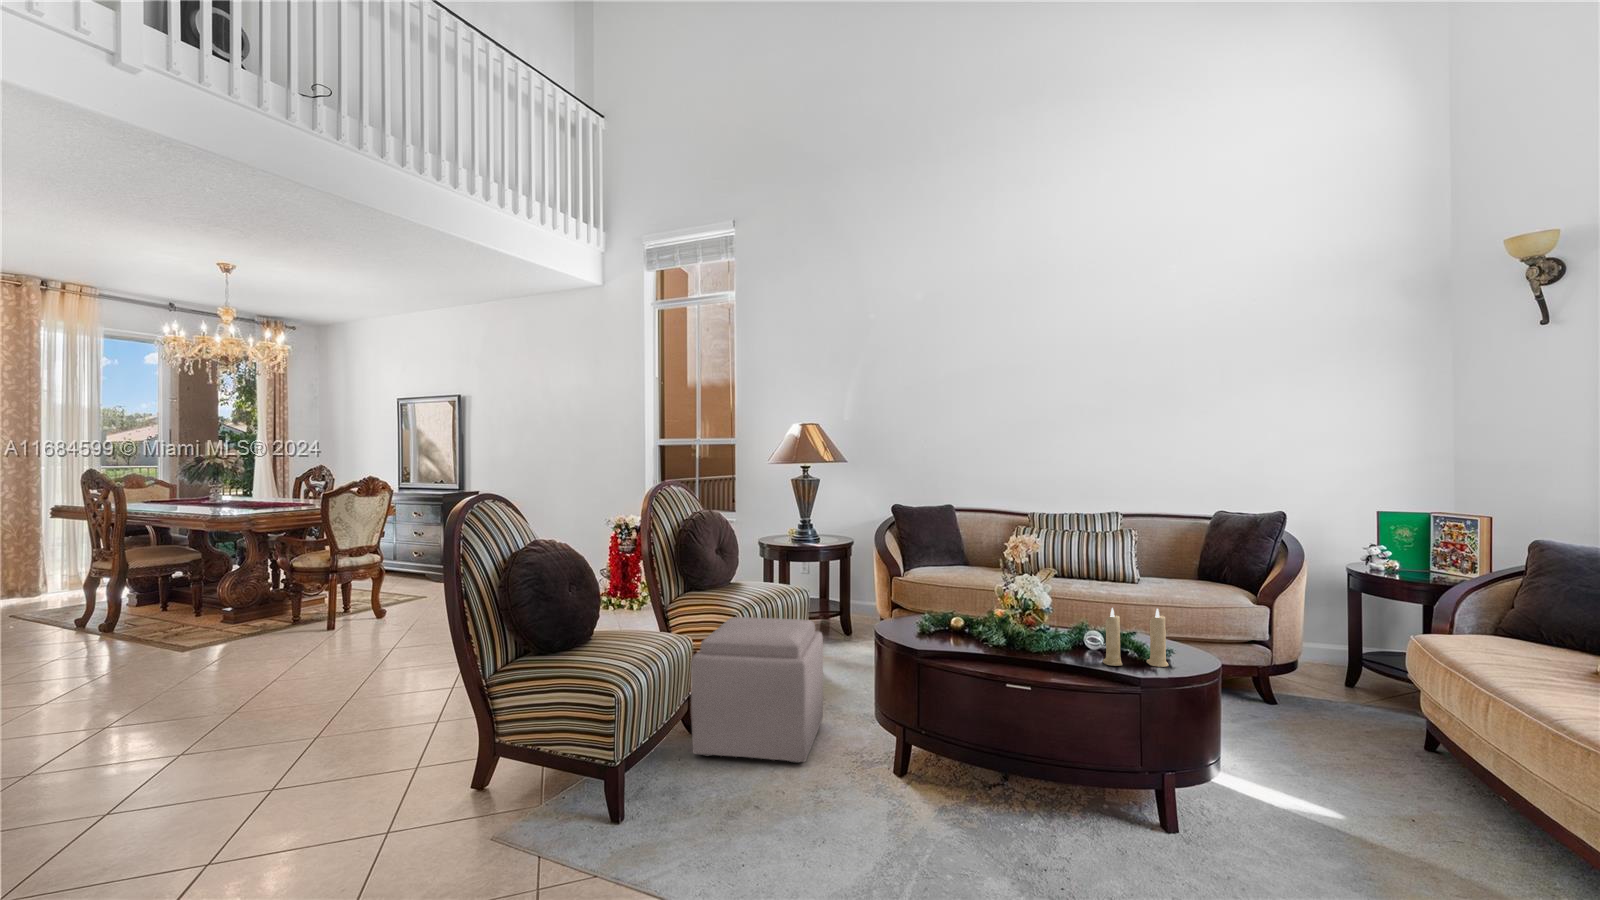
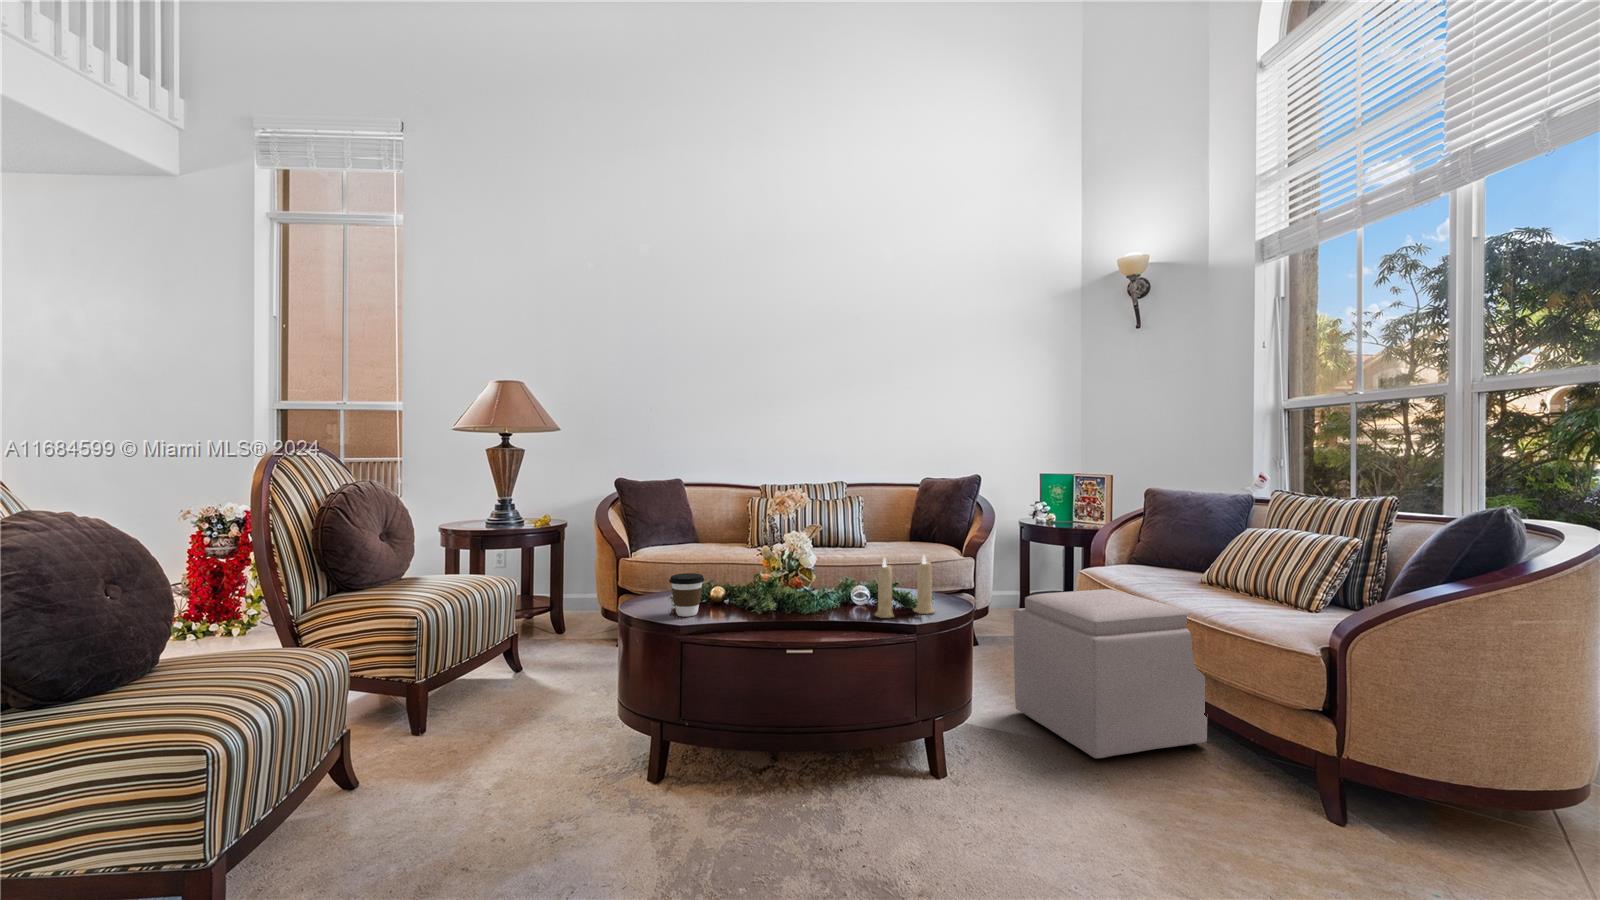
coffee cup: none [915,604,945,642] -> present [669,573,704,616]
ottoman: present [691,617,823,763] -> present [1014,589,1207,759]

